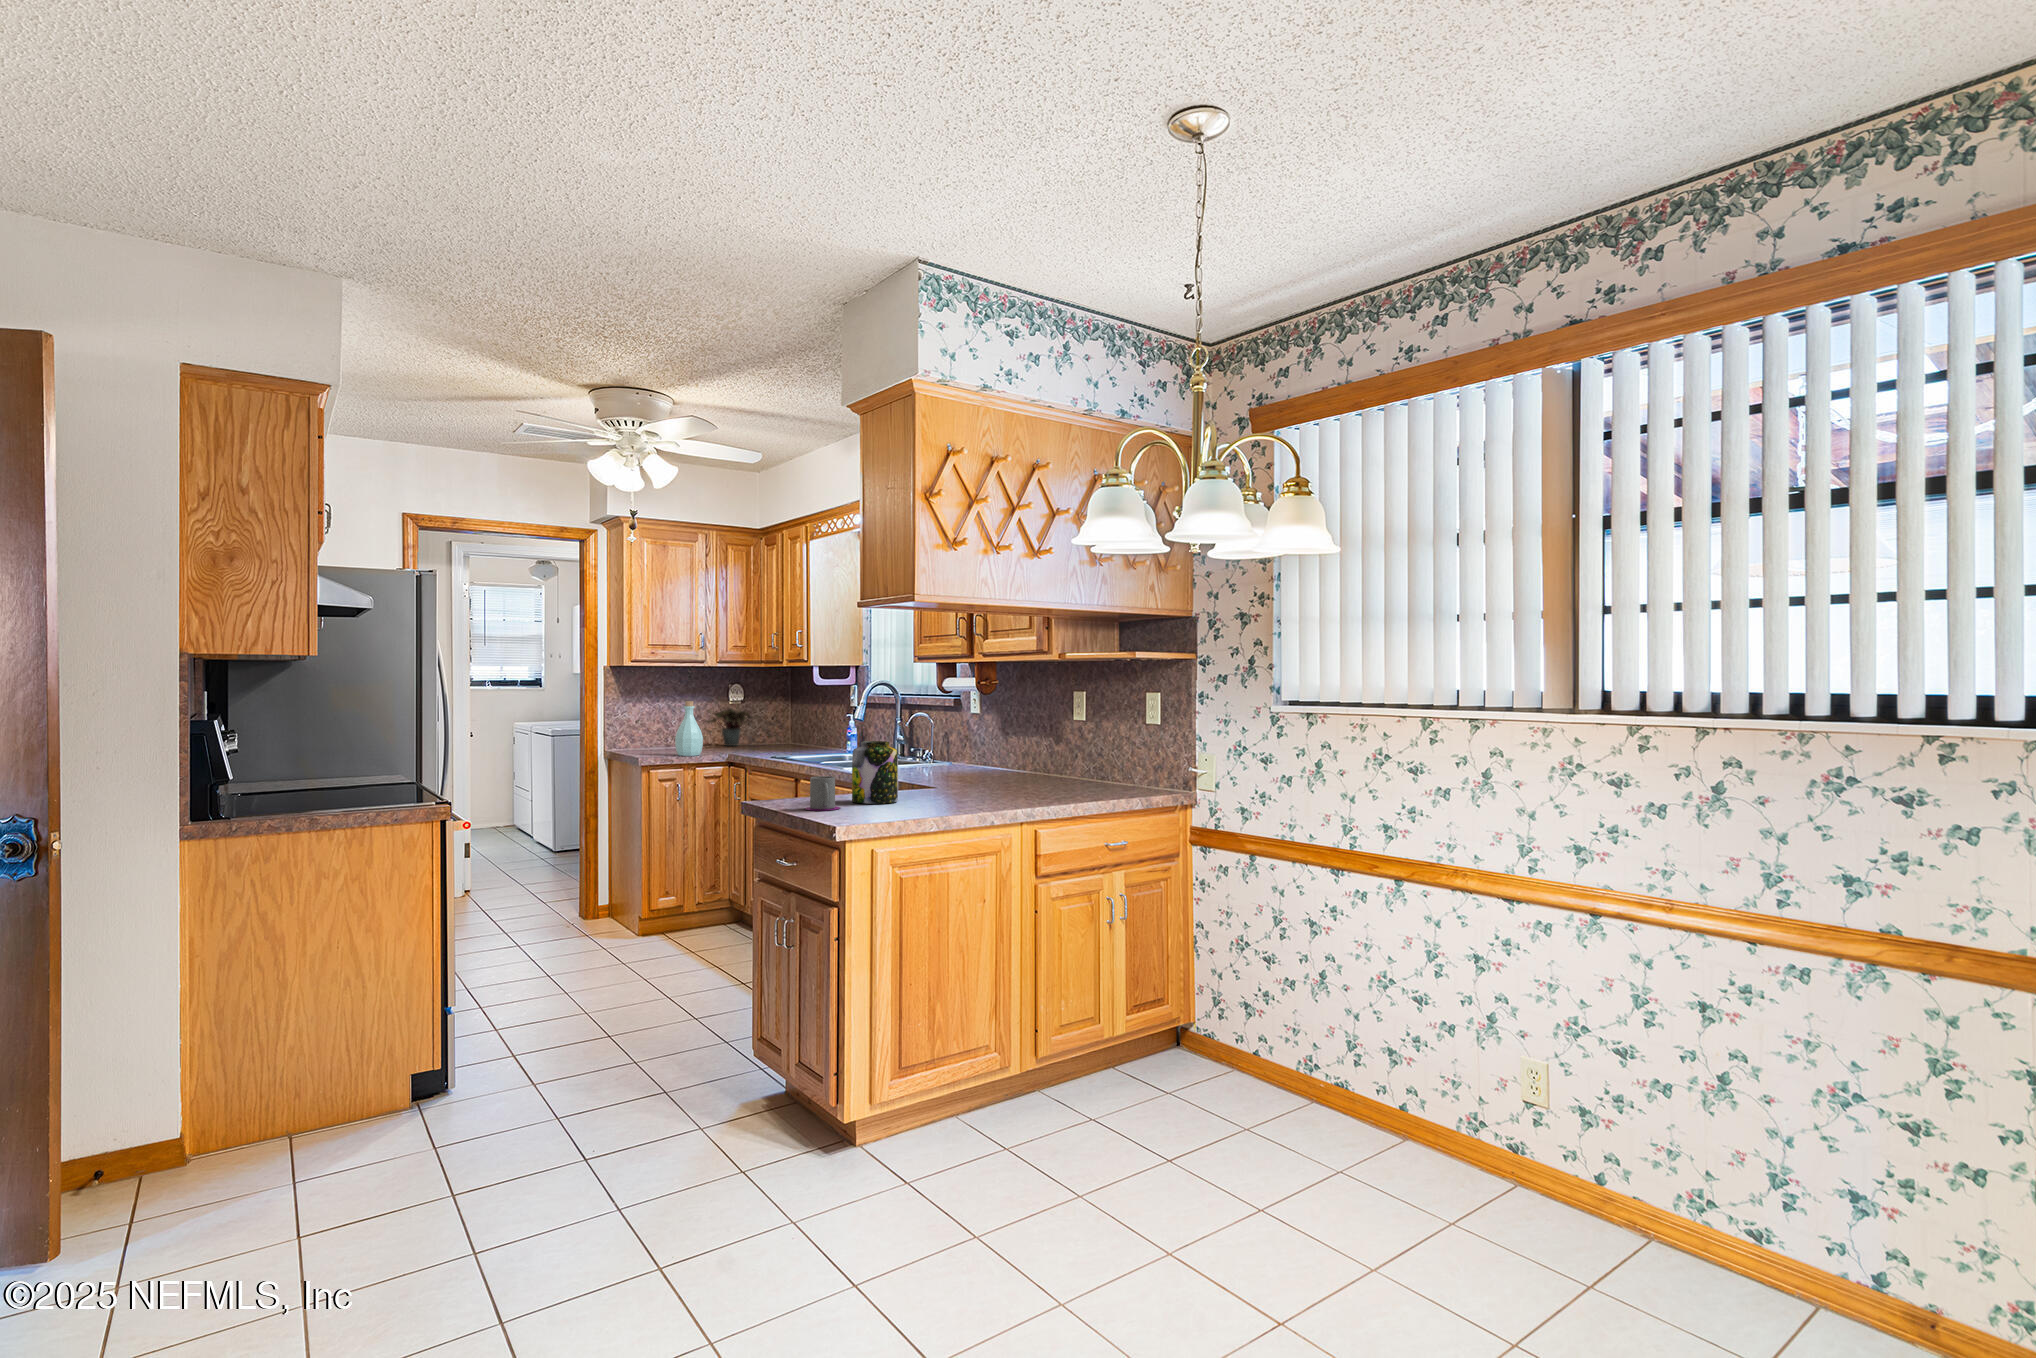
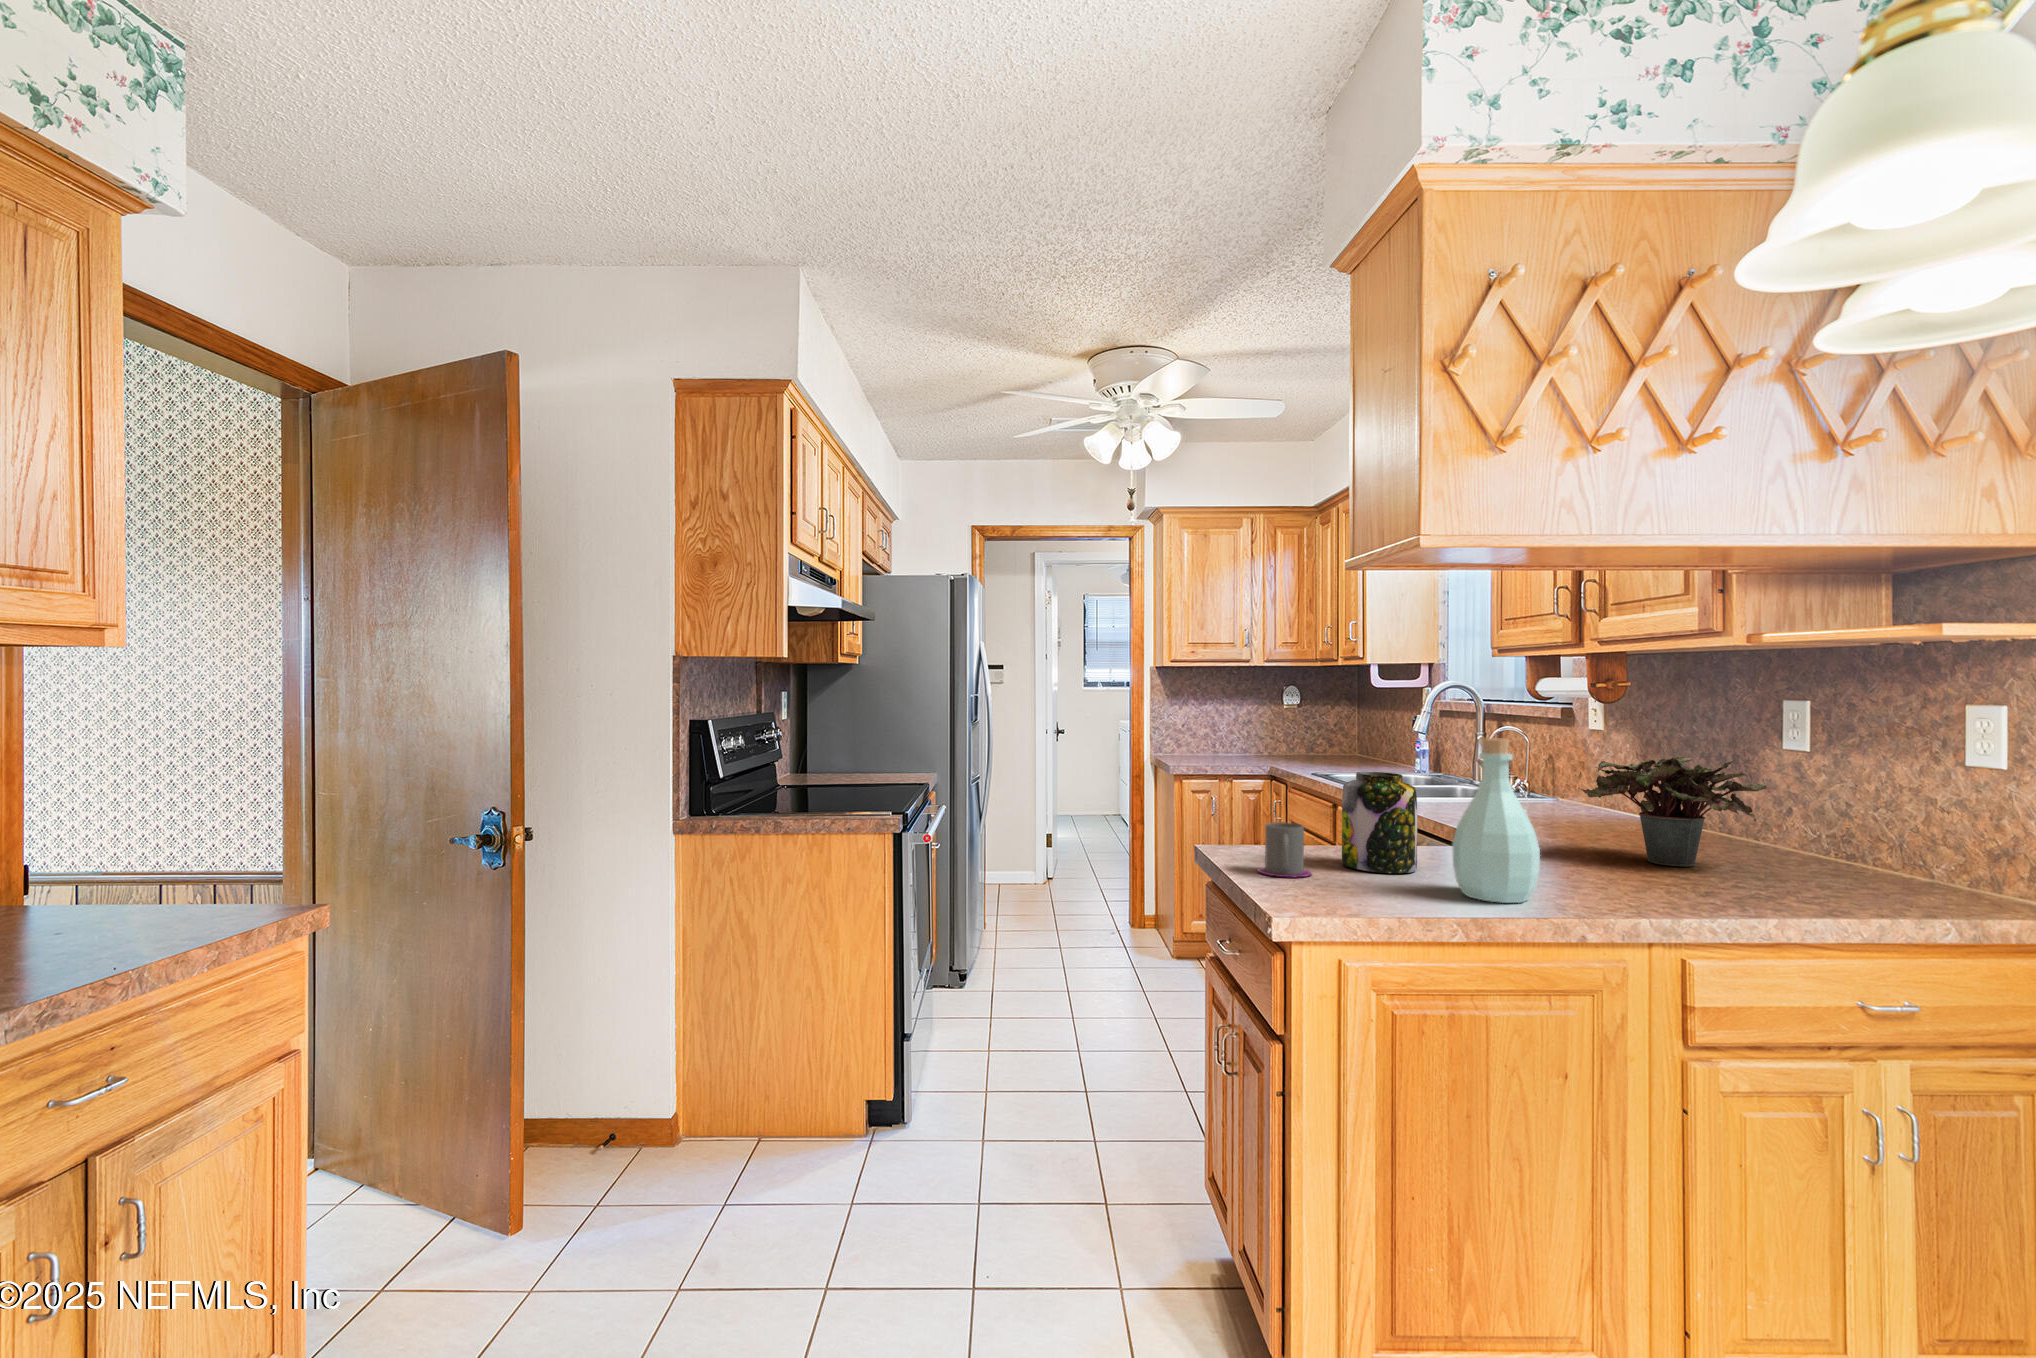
bottle: present [675,701,703,756] -> present [1453,738,1540,903]
potted plant: present [704,708,753,746] -> present [1579,757,1767,867]

